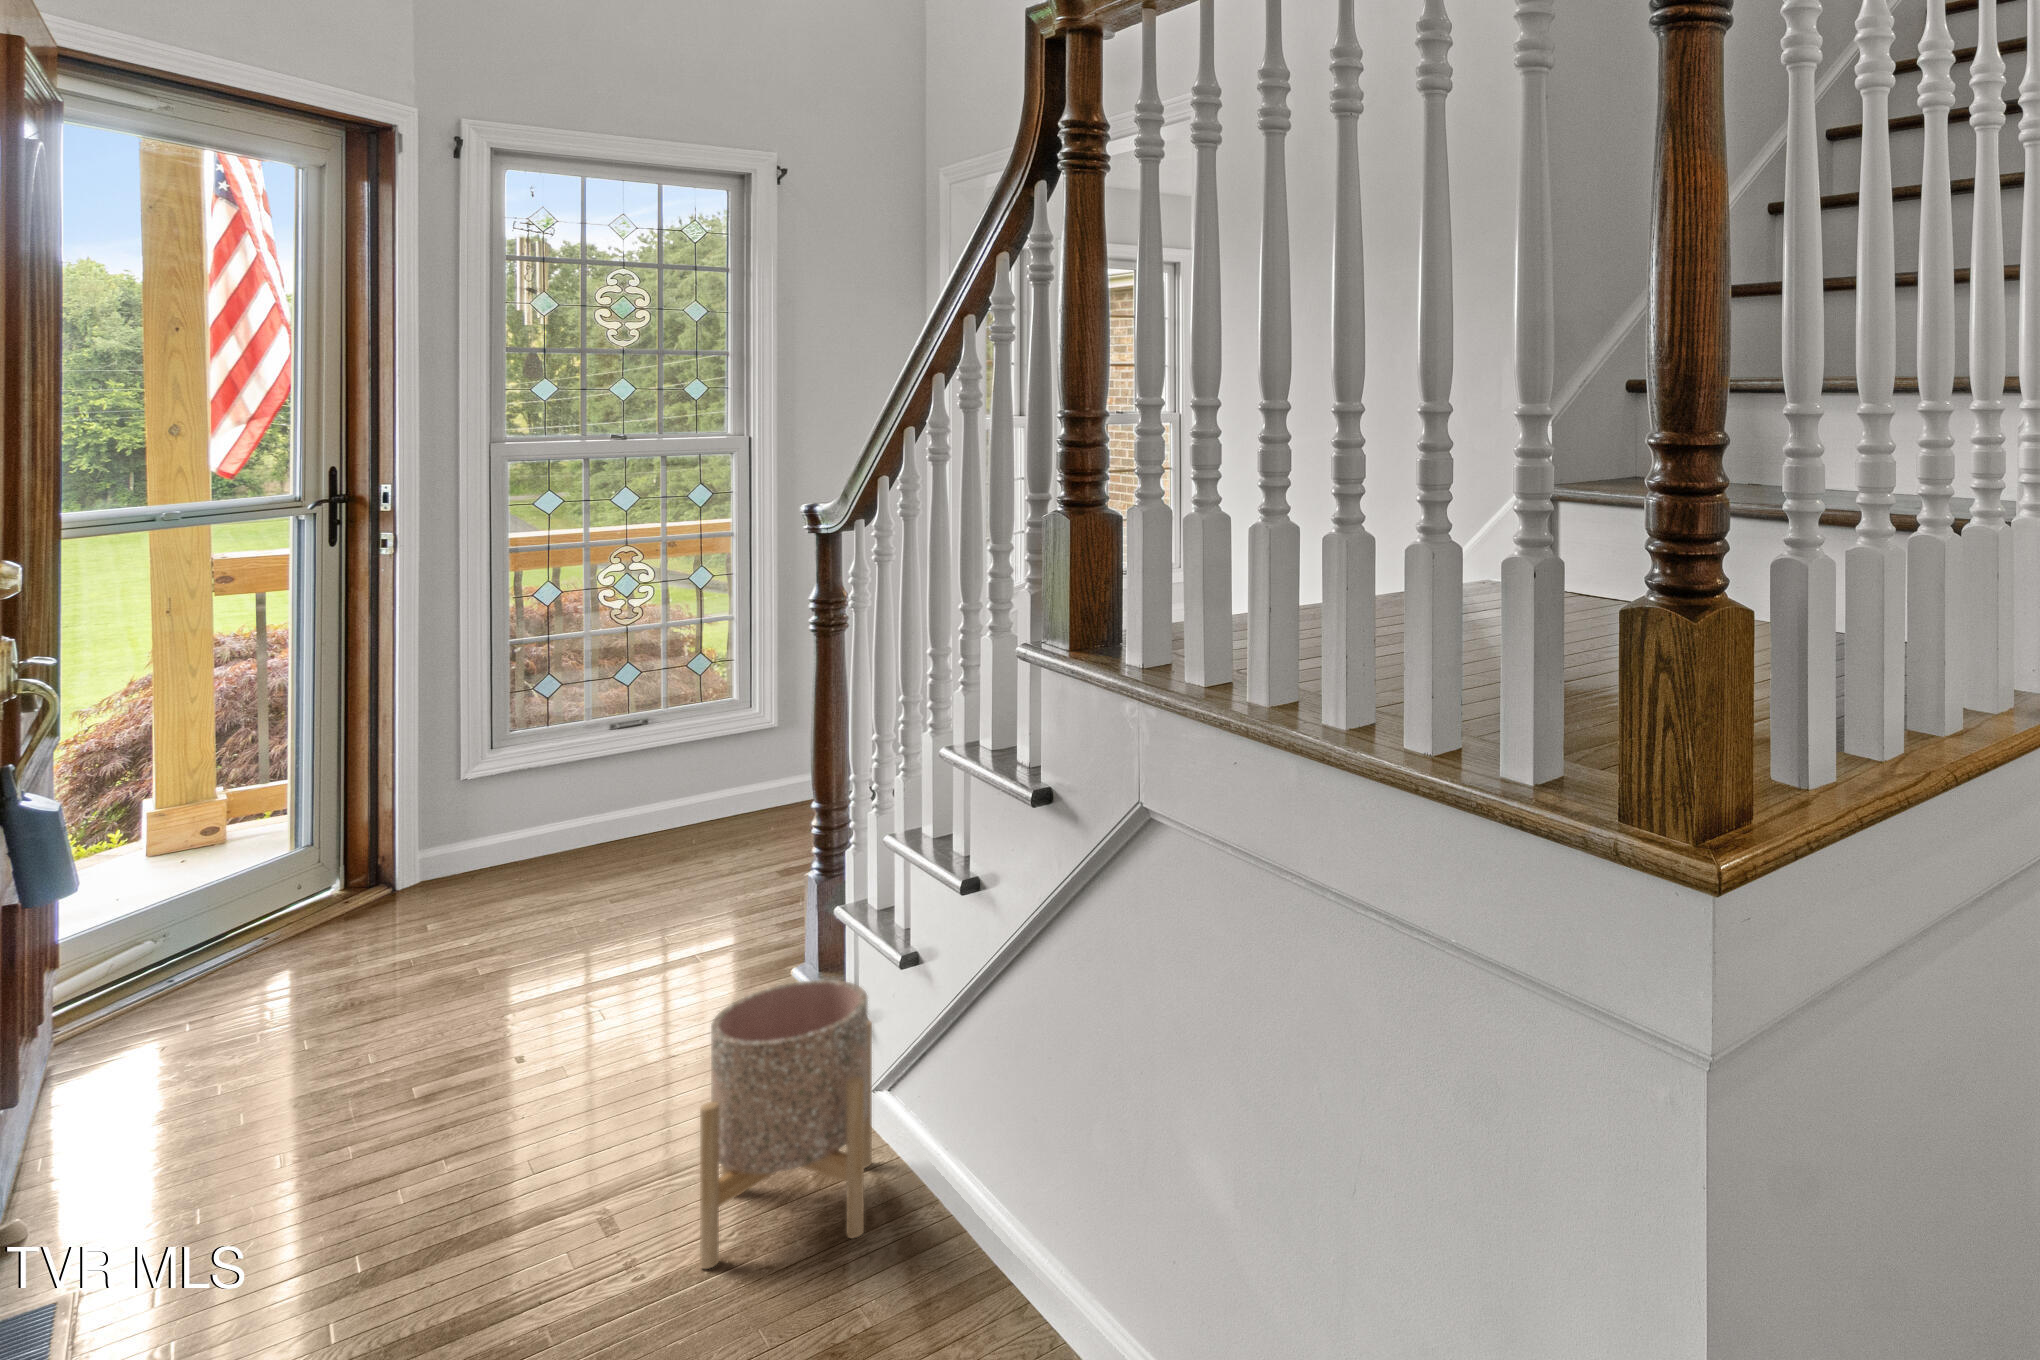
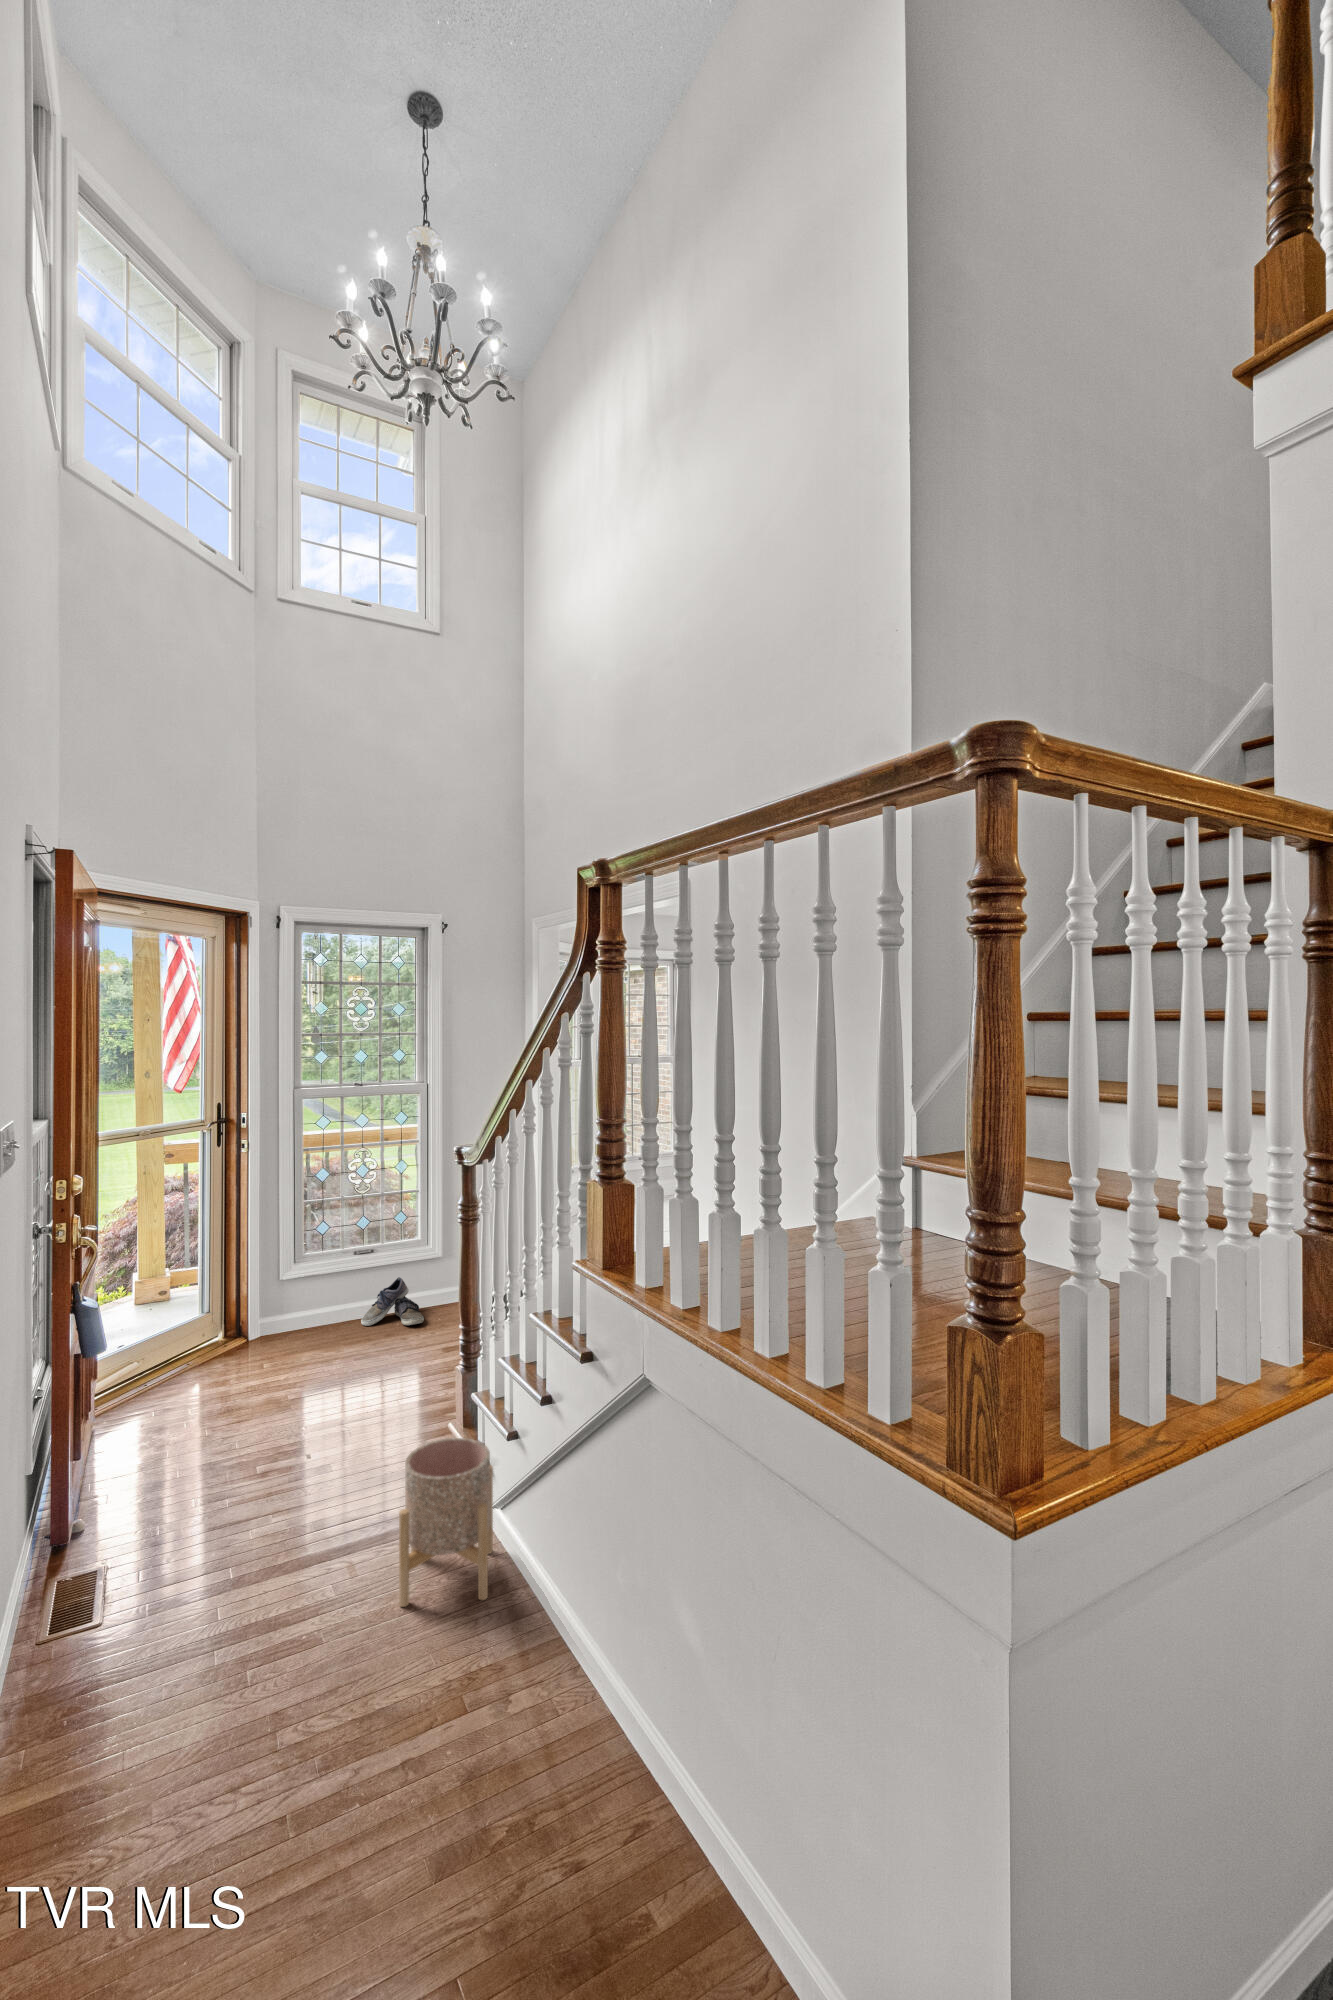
shoe: none [620,766,739,851] -> present [361,1277,424,1326]

